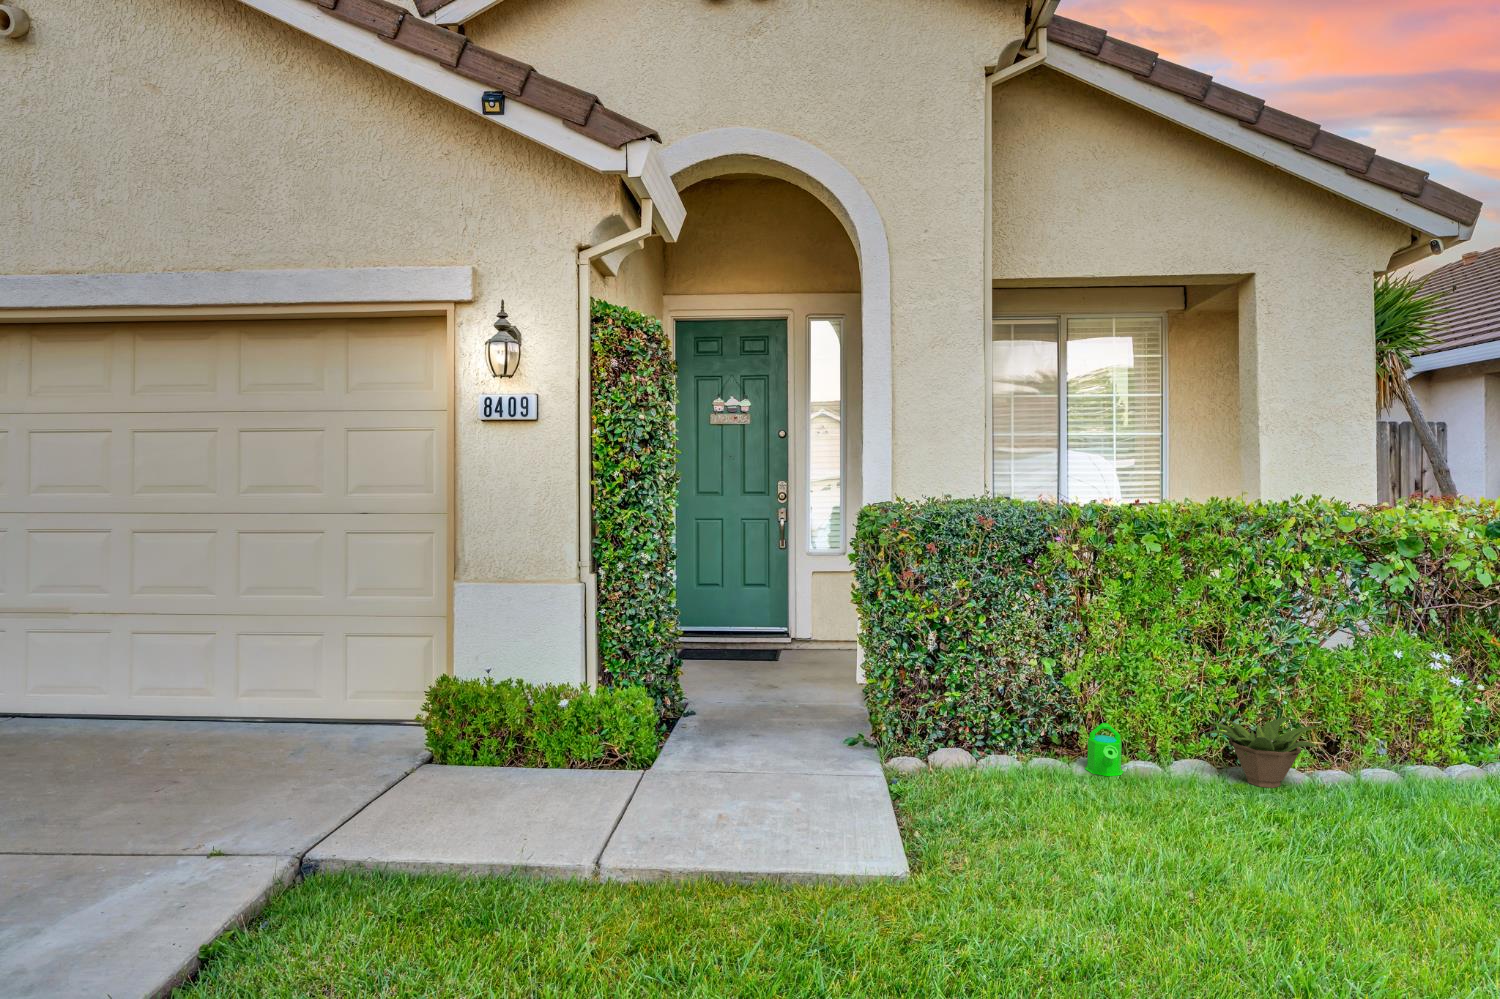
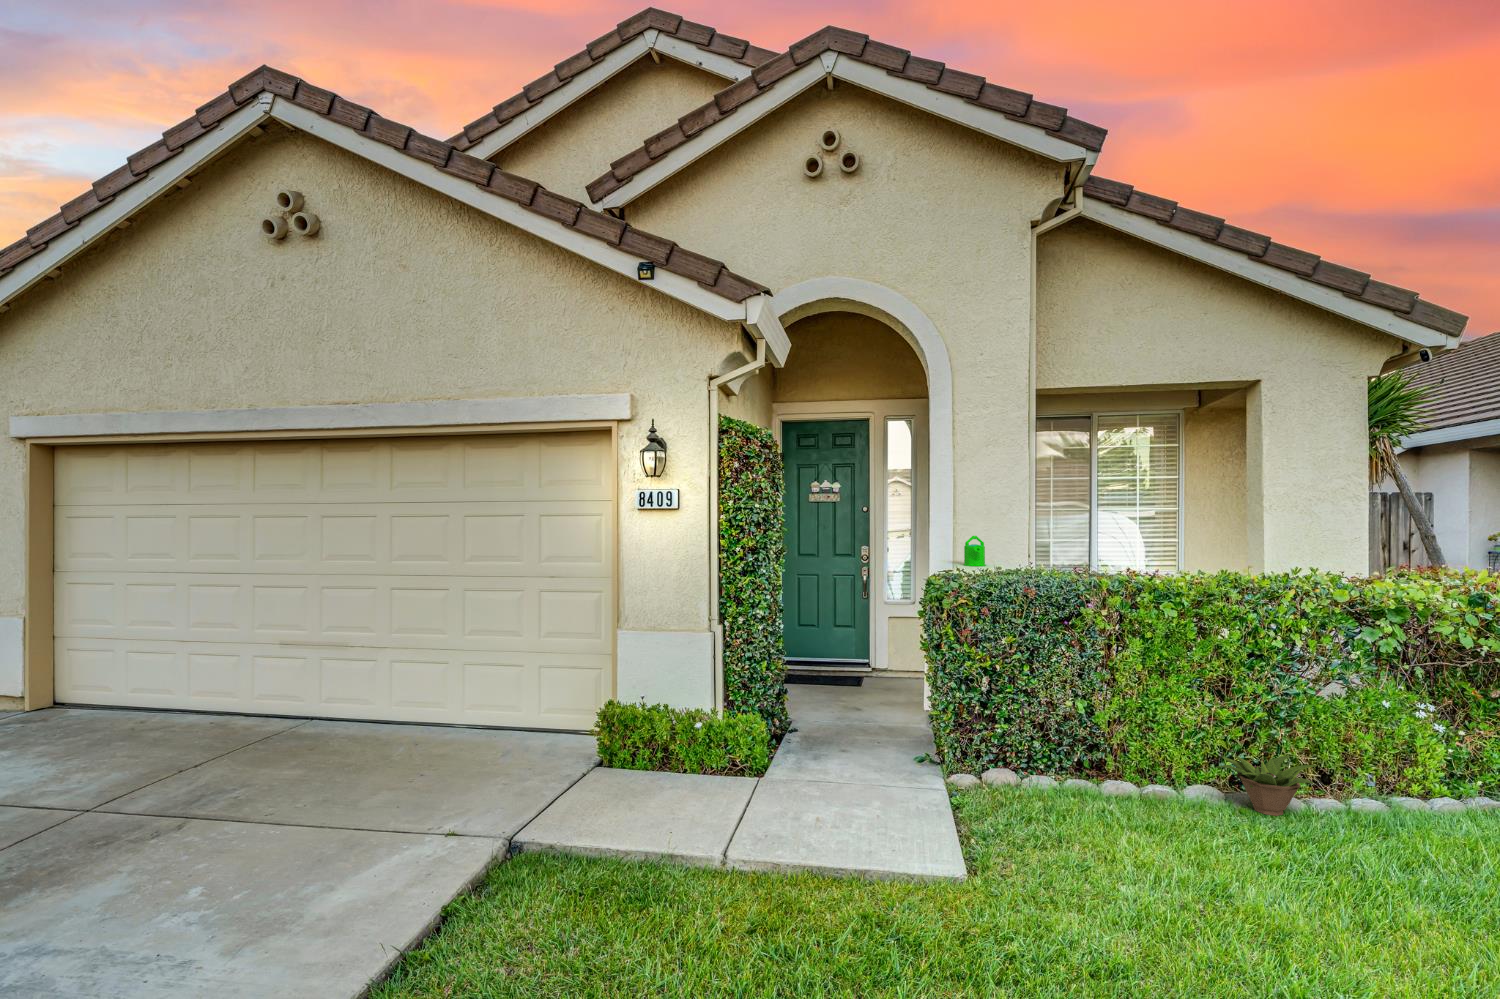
watering can: present [1085,723,1124,776] -> present [964,536,986,566]

